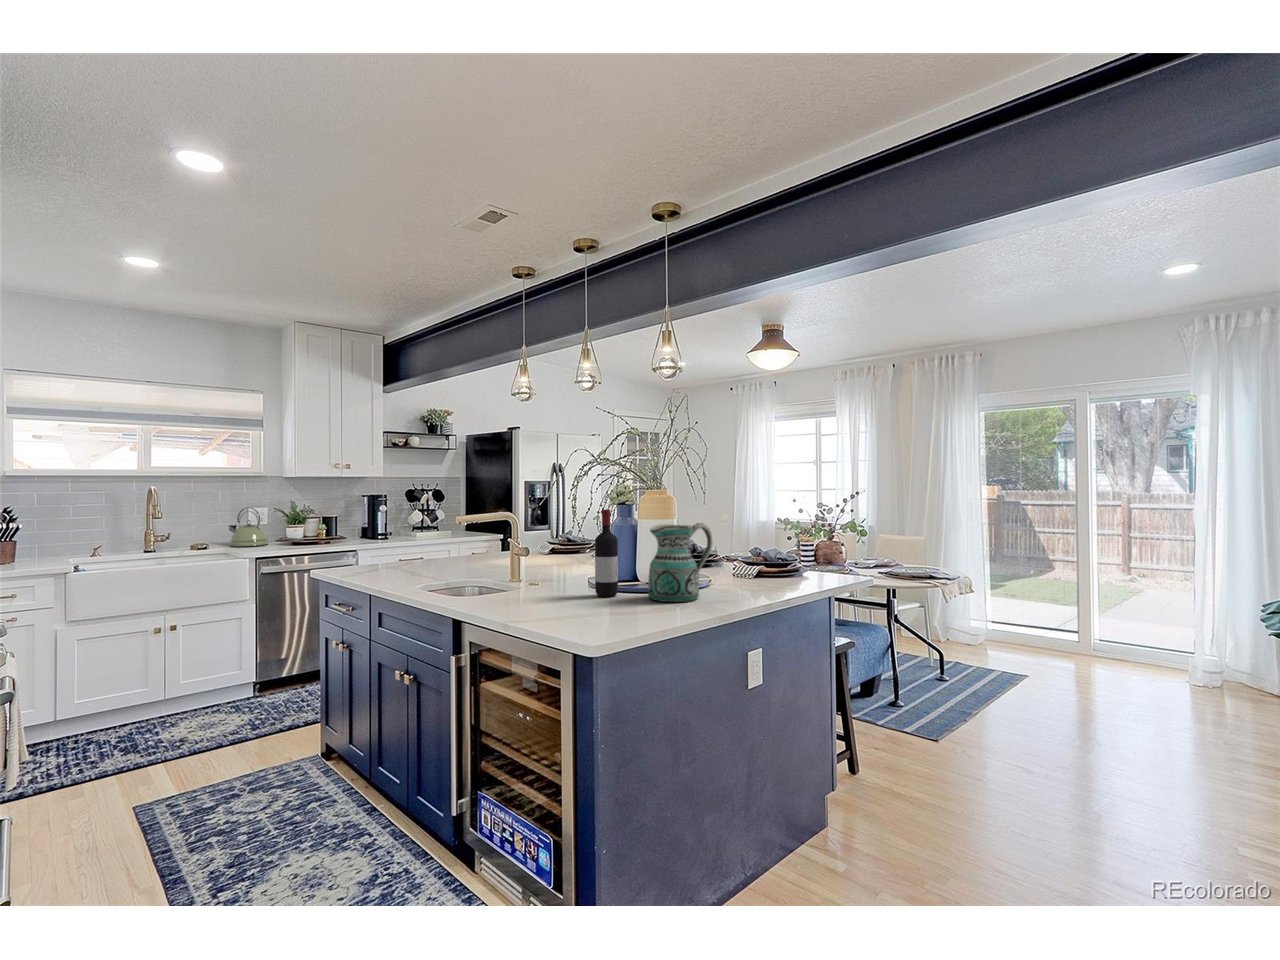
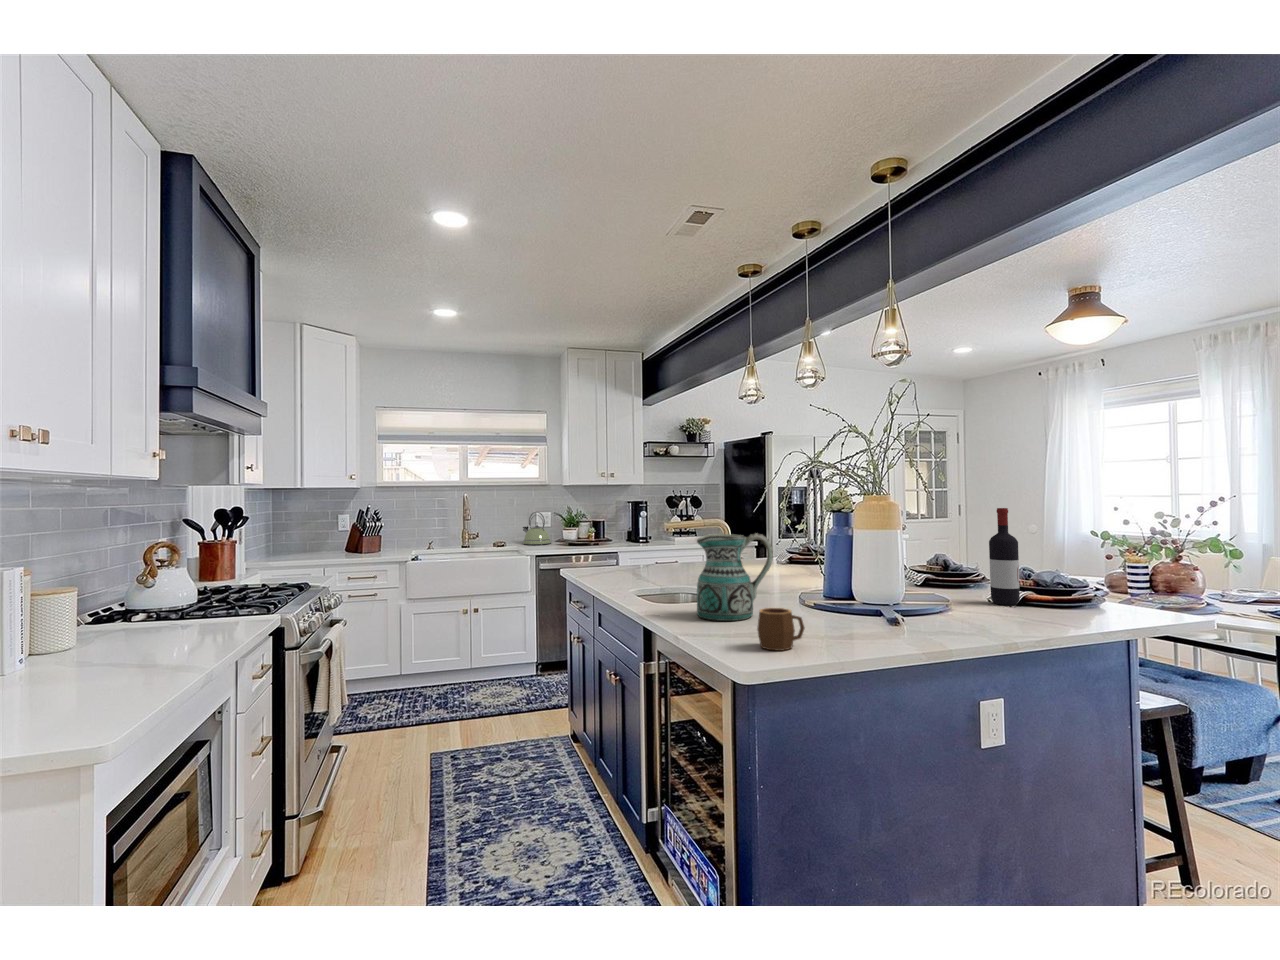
wine bottle: present [595,510,618,597] -> present [989,508,1020,605]
ceramic pitcher: present [648,523,713,602] -> present [697,533,773,621]
mug: none [586,593,625,630] -> present [757,608,804,651]

